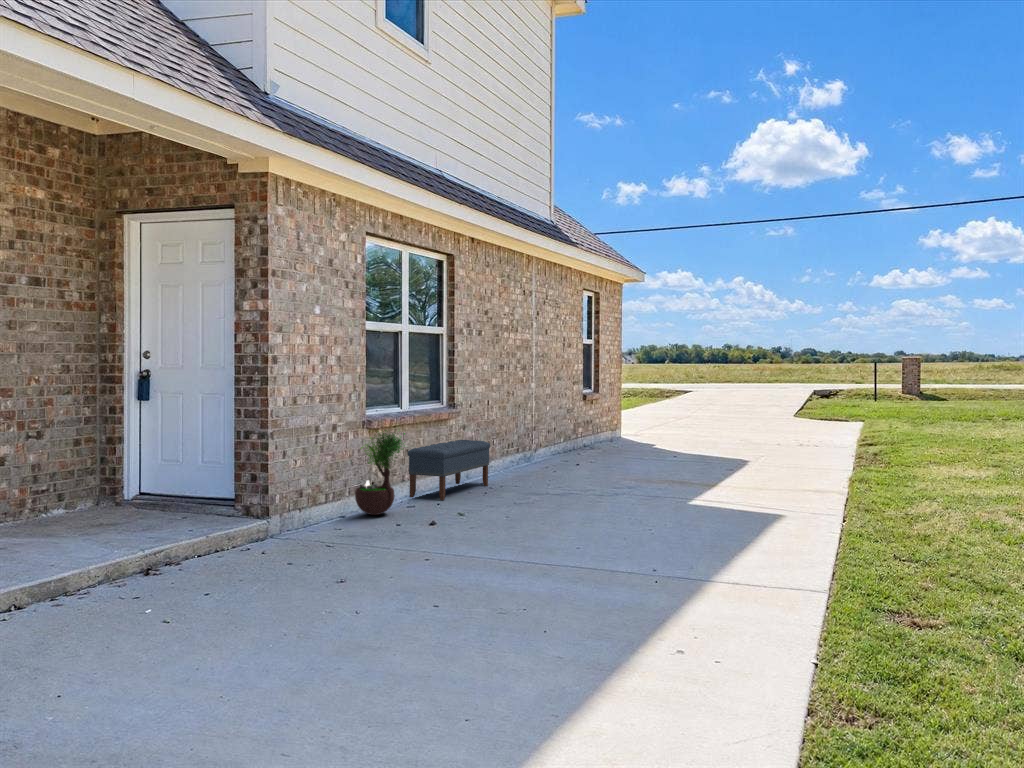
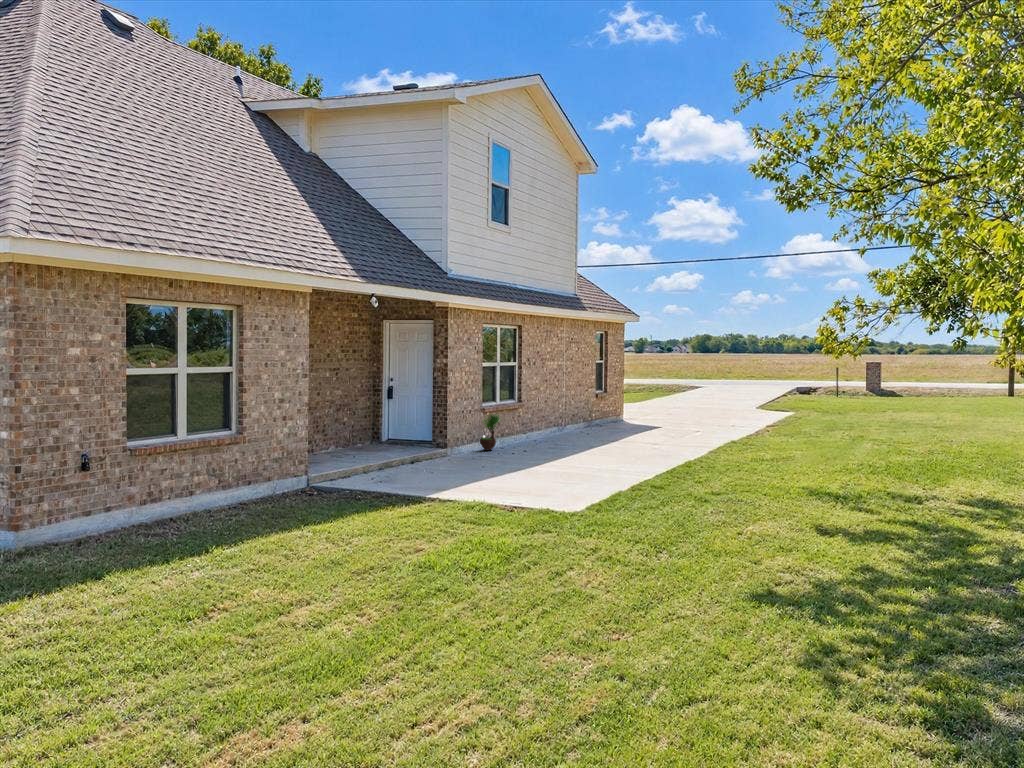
bench: present [408,440,490,500] -> none [500,418,540,446]

